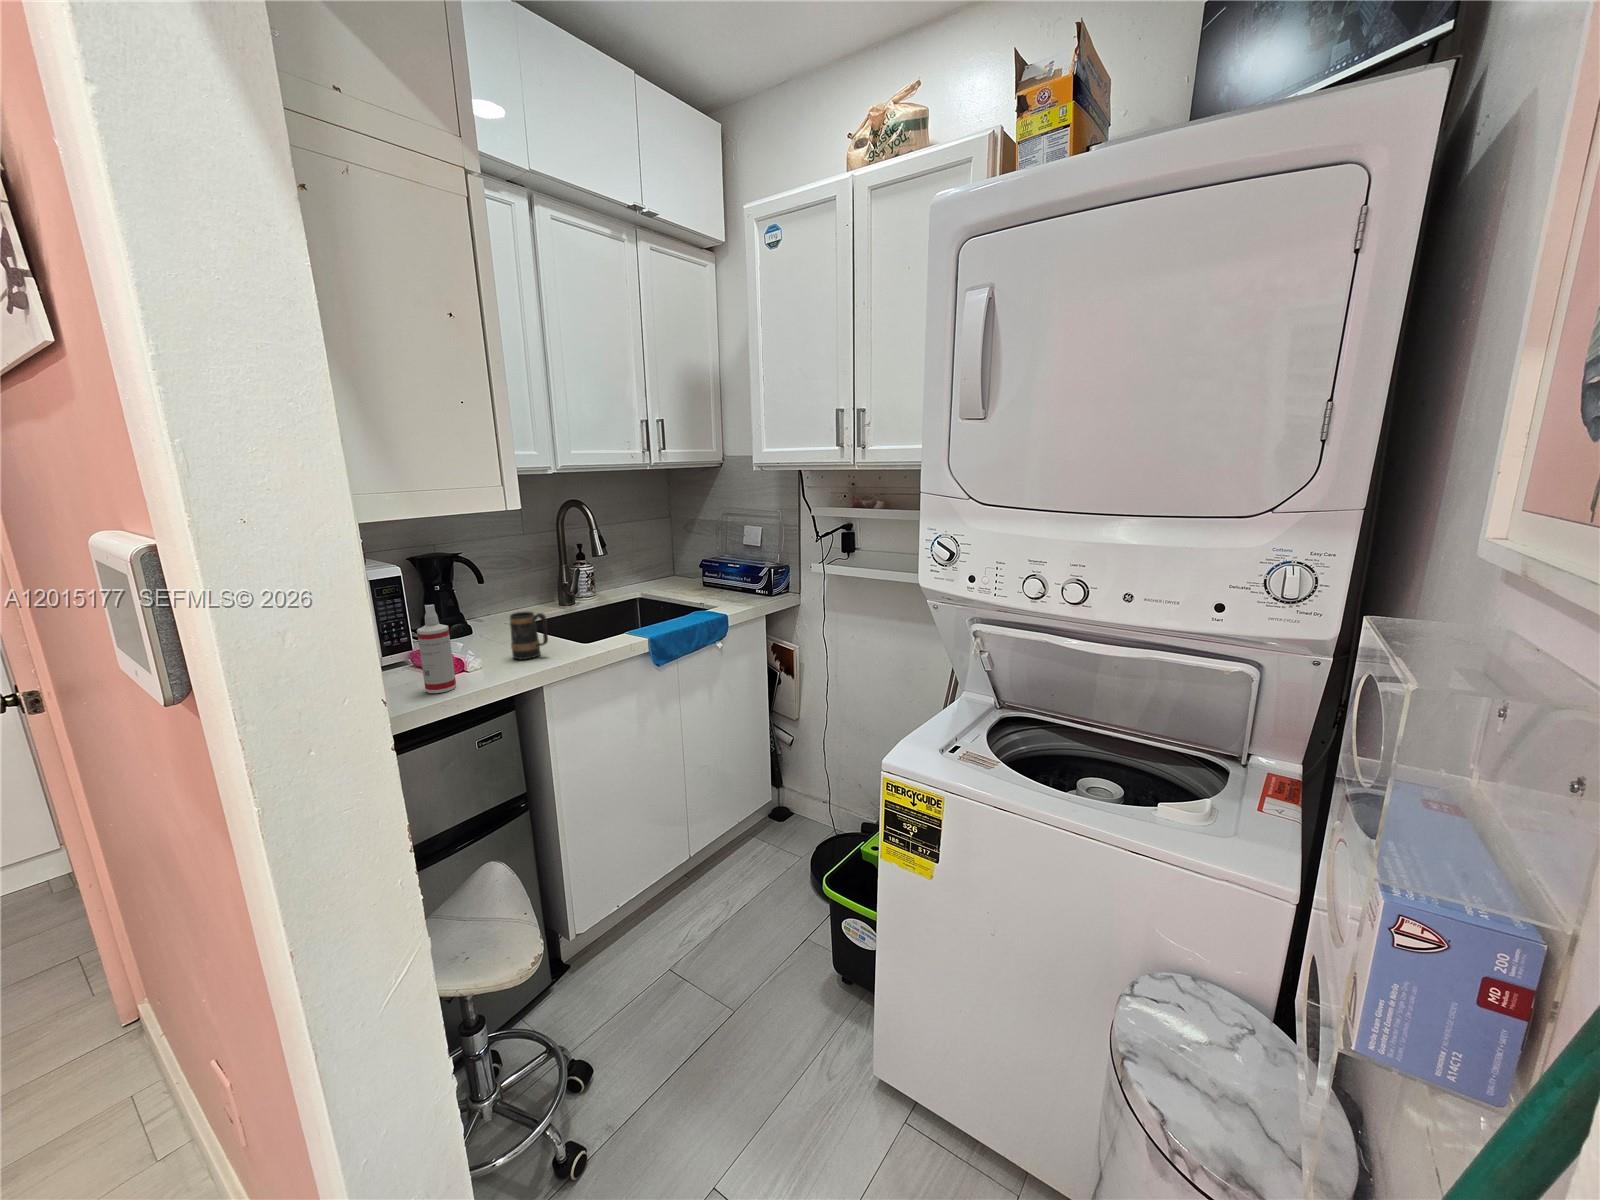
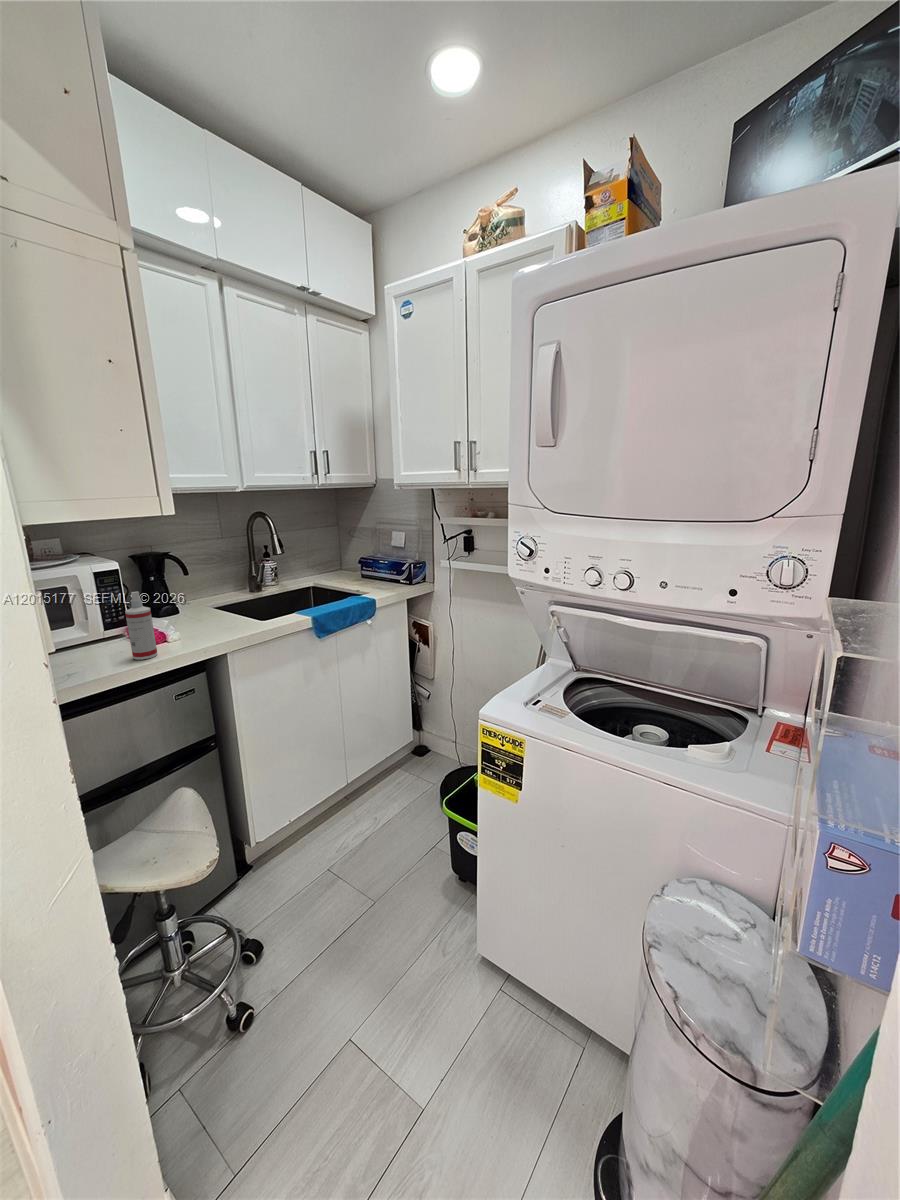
mug: present [510,611,548,659] -> none [202,598,232,634]

